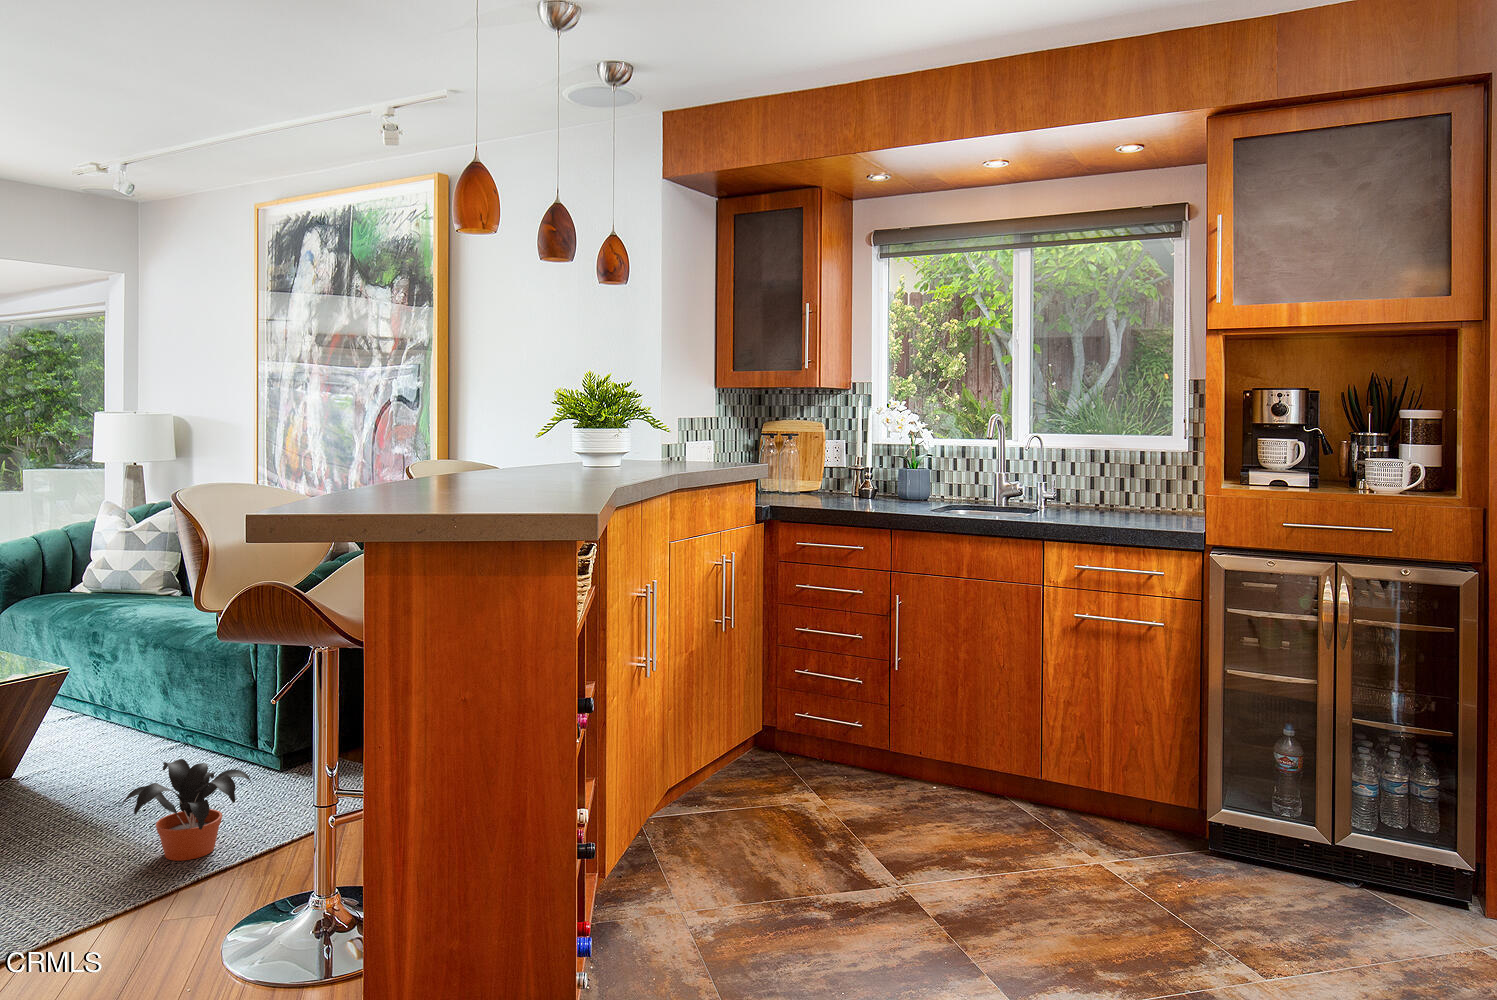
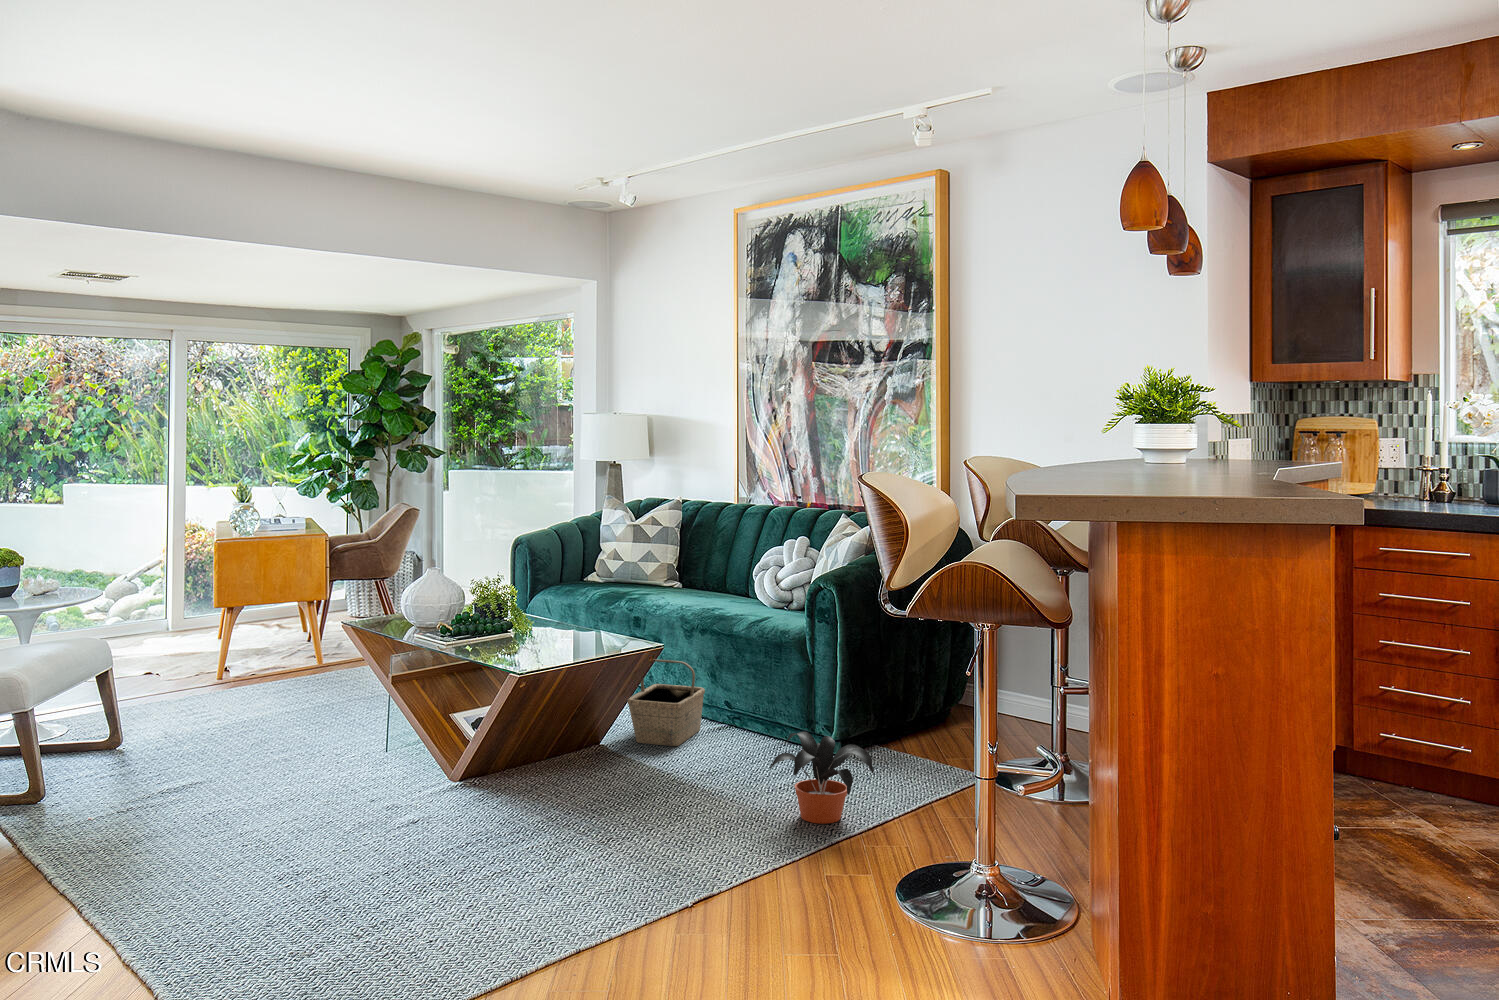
basket: none [41,679,154,773] -> present [627,660,705,746]

